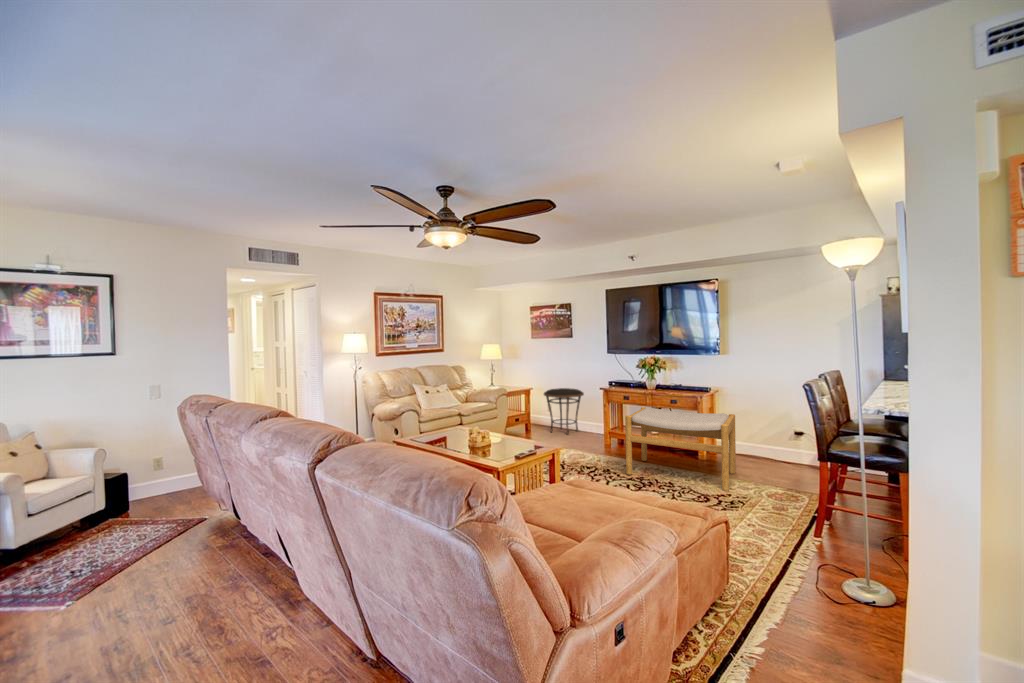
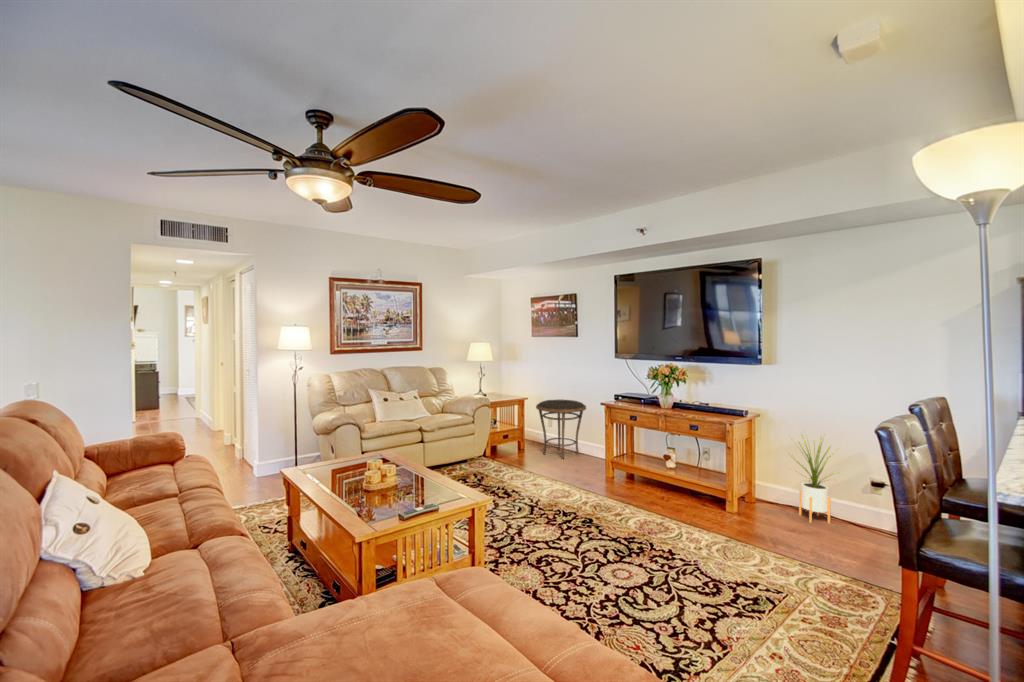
house plant: none [741,398,779,463] -> present [797,435,831,523]
footstool: present [625,407,736,491] -> none [612,434,775,573]

